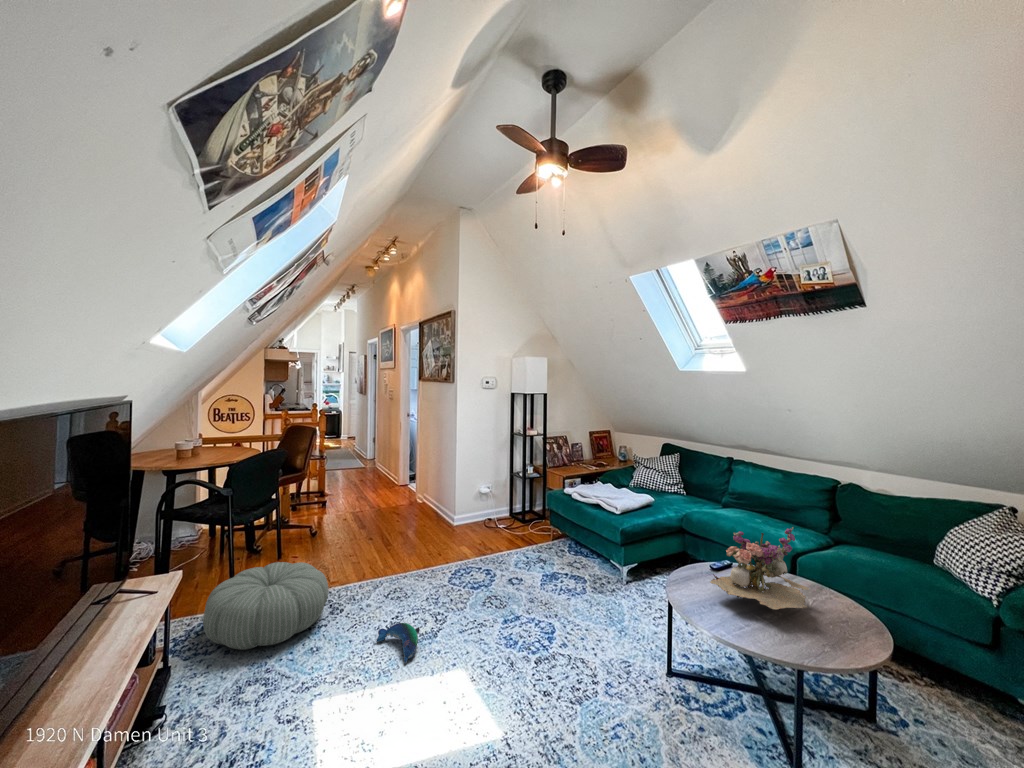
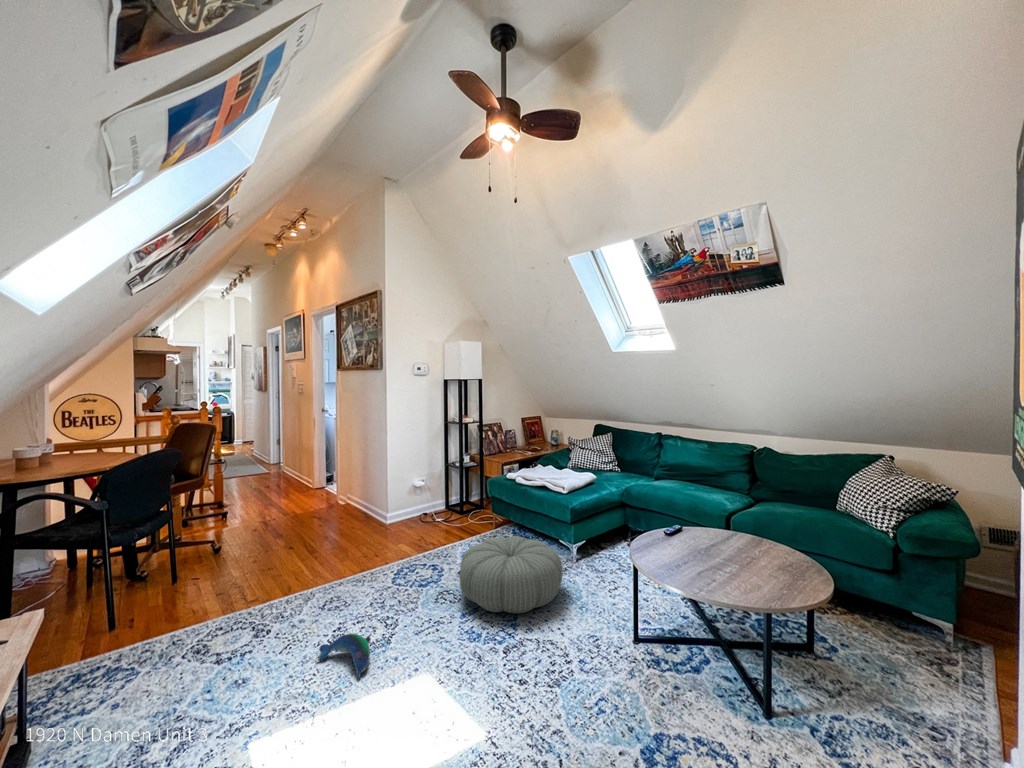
flower arrangement: present [710,527,809,610] -> none [674,485,765,562]
pouf: present [203,562,328,650] -> present [459,536,563,613]

